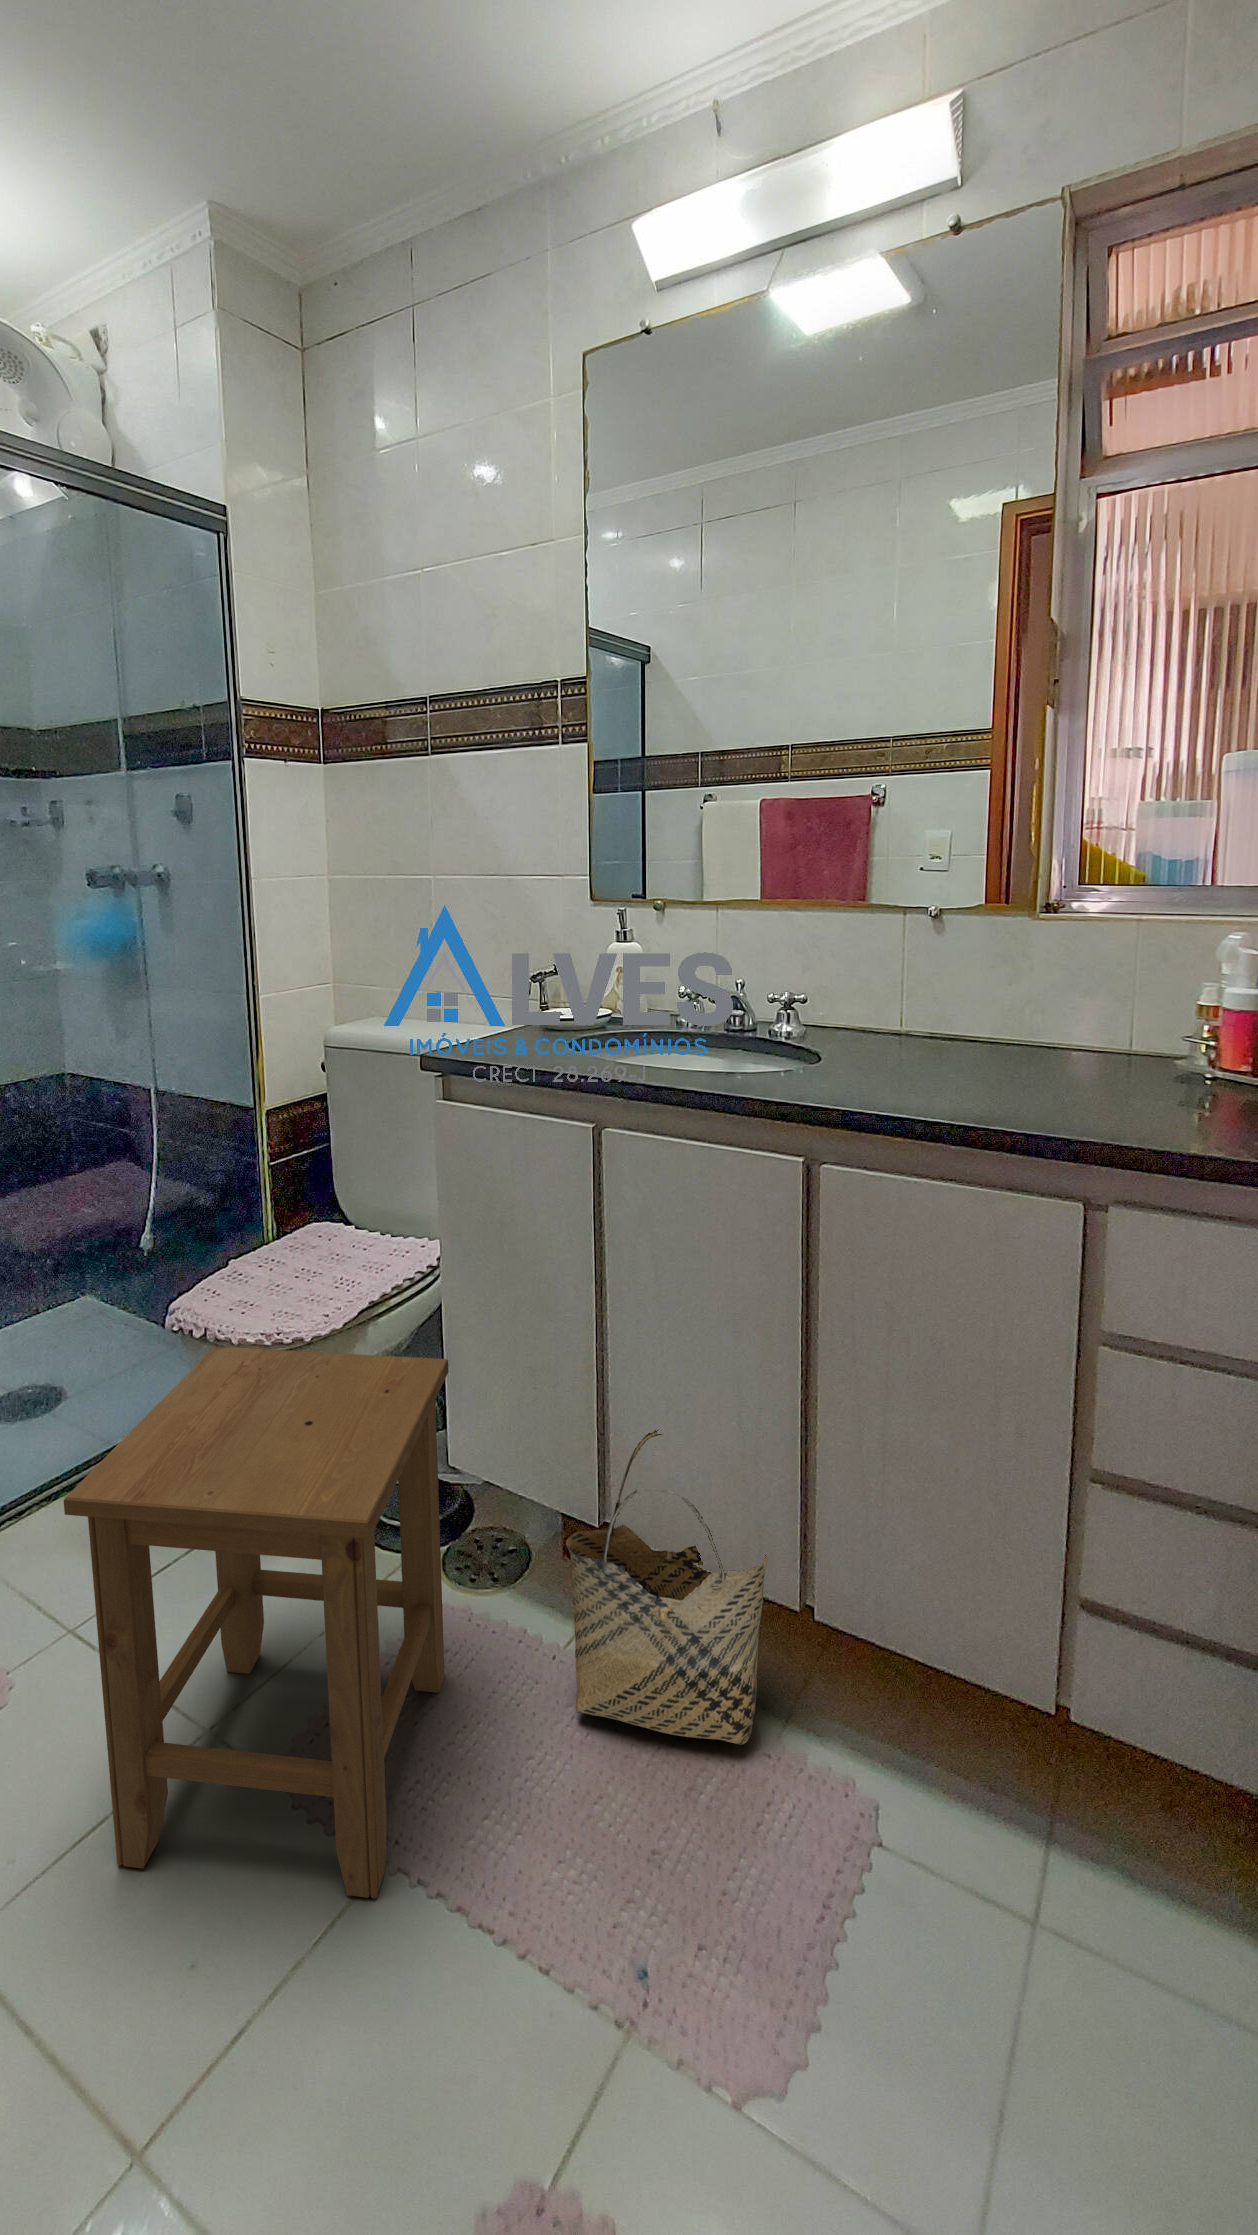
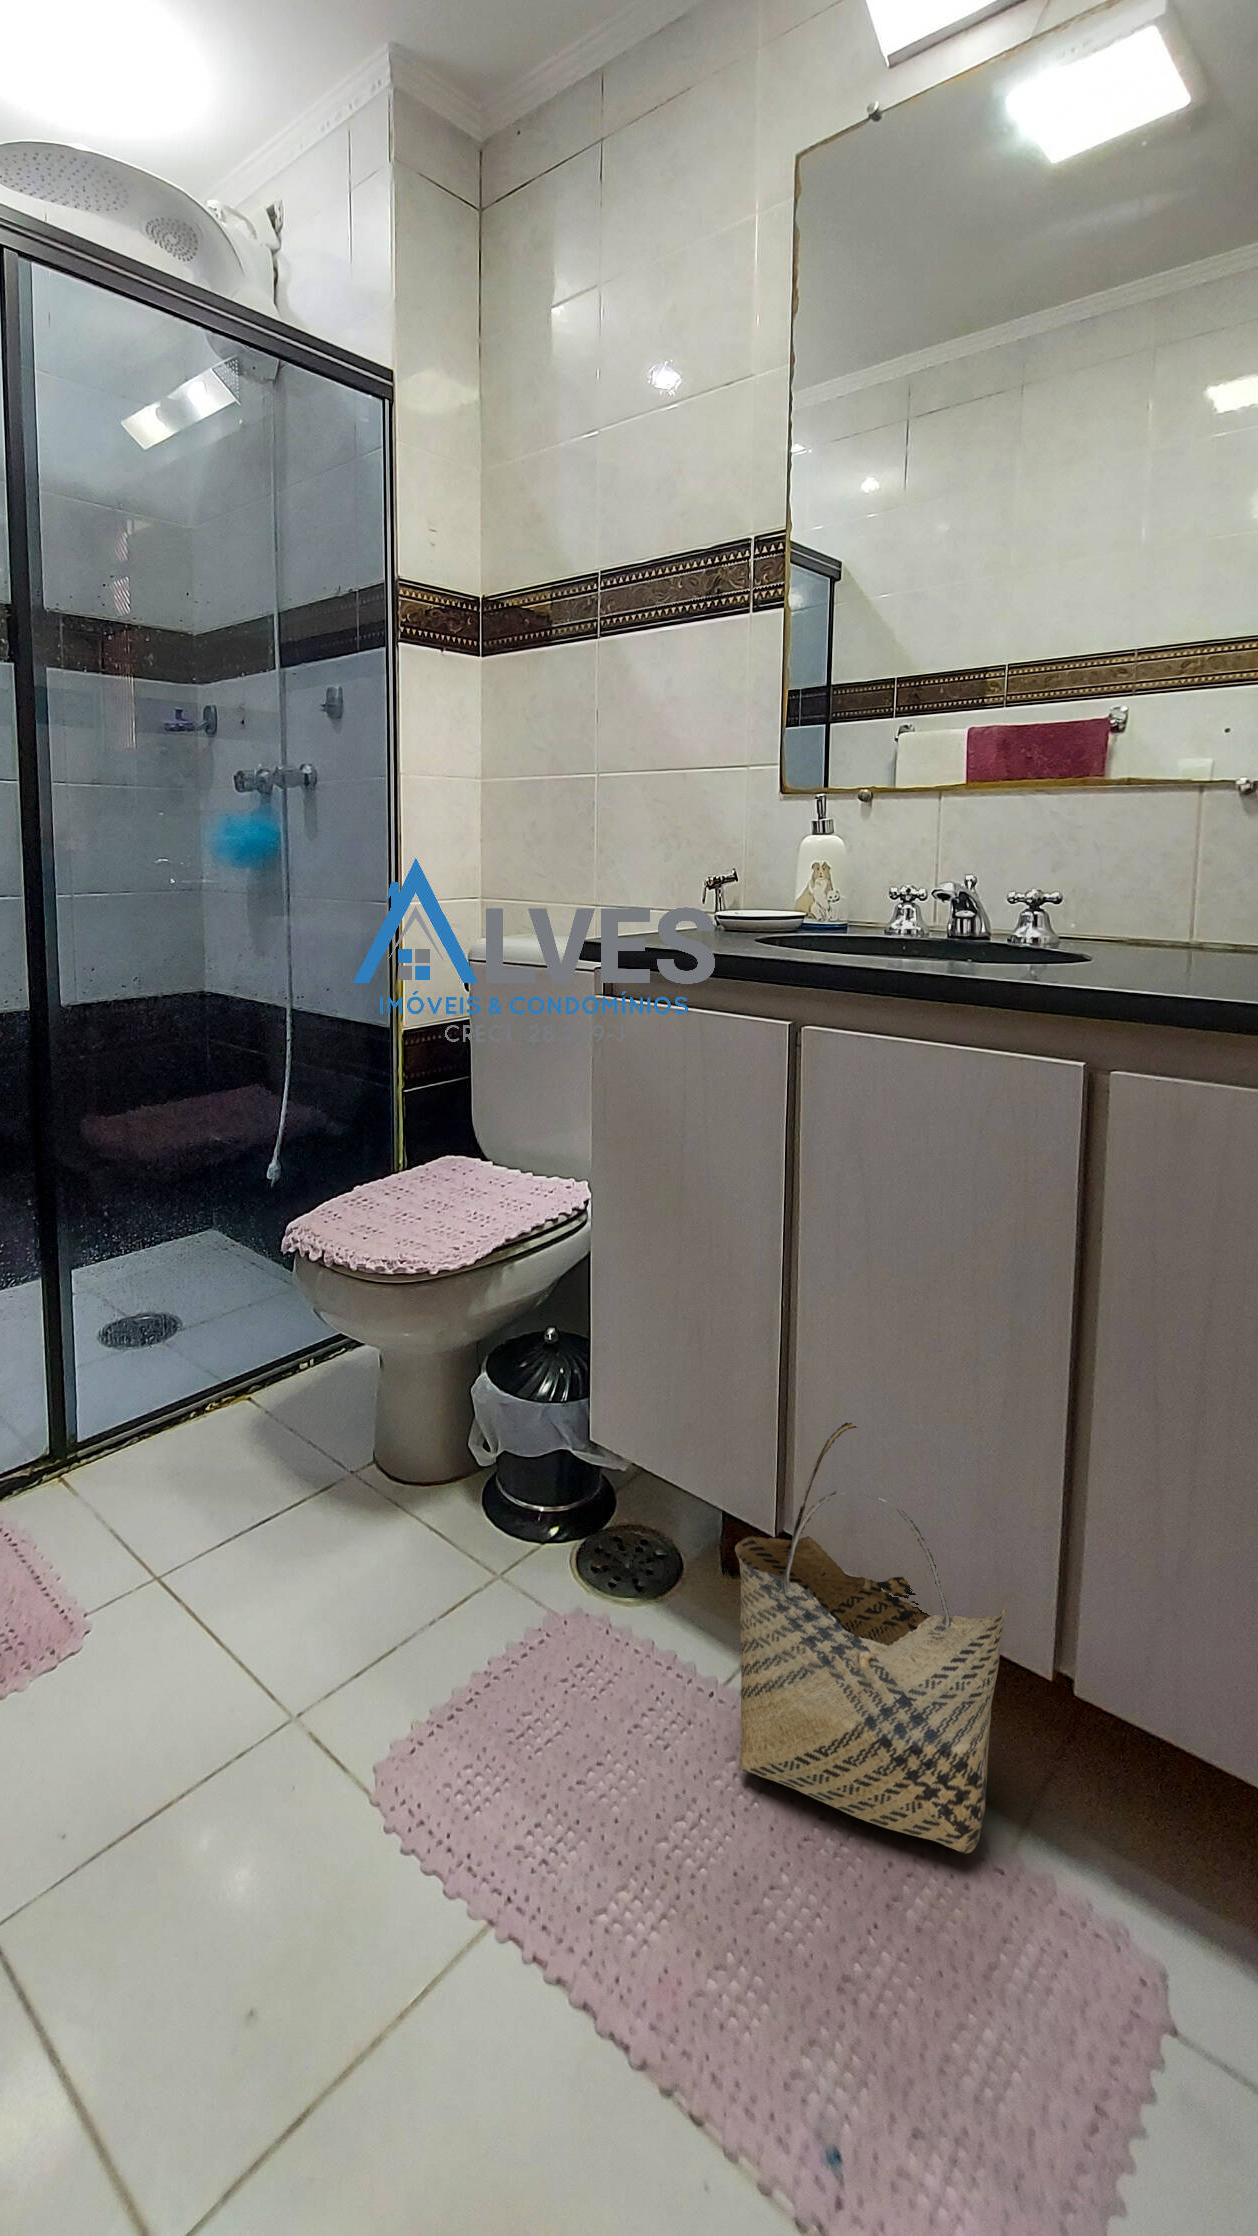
stool: present [64,1347,448,1898] -> none [140,1263,596,1972]

